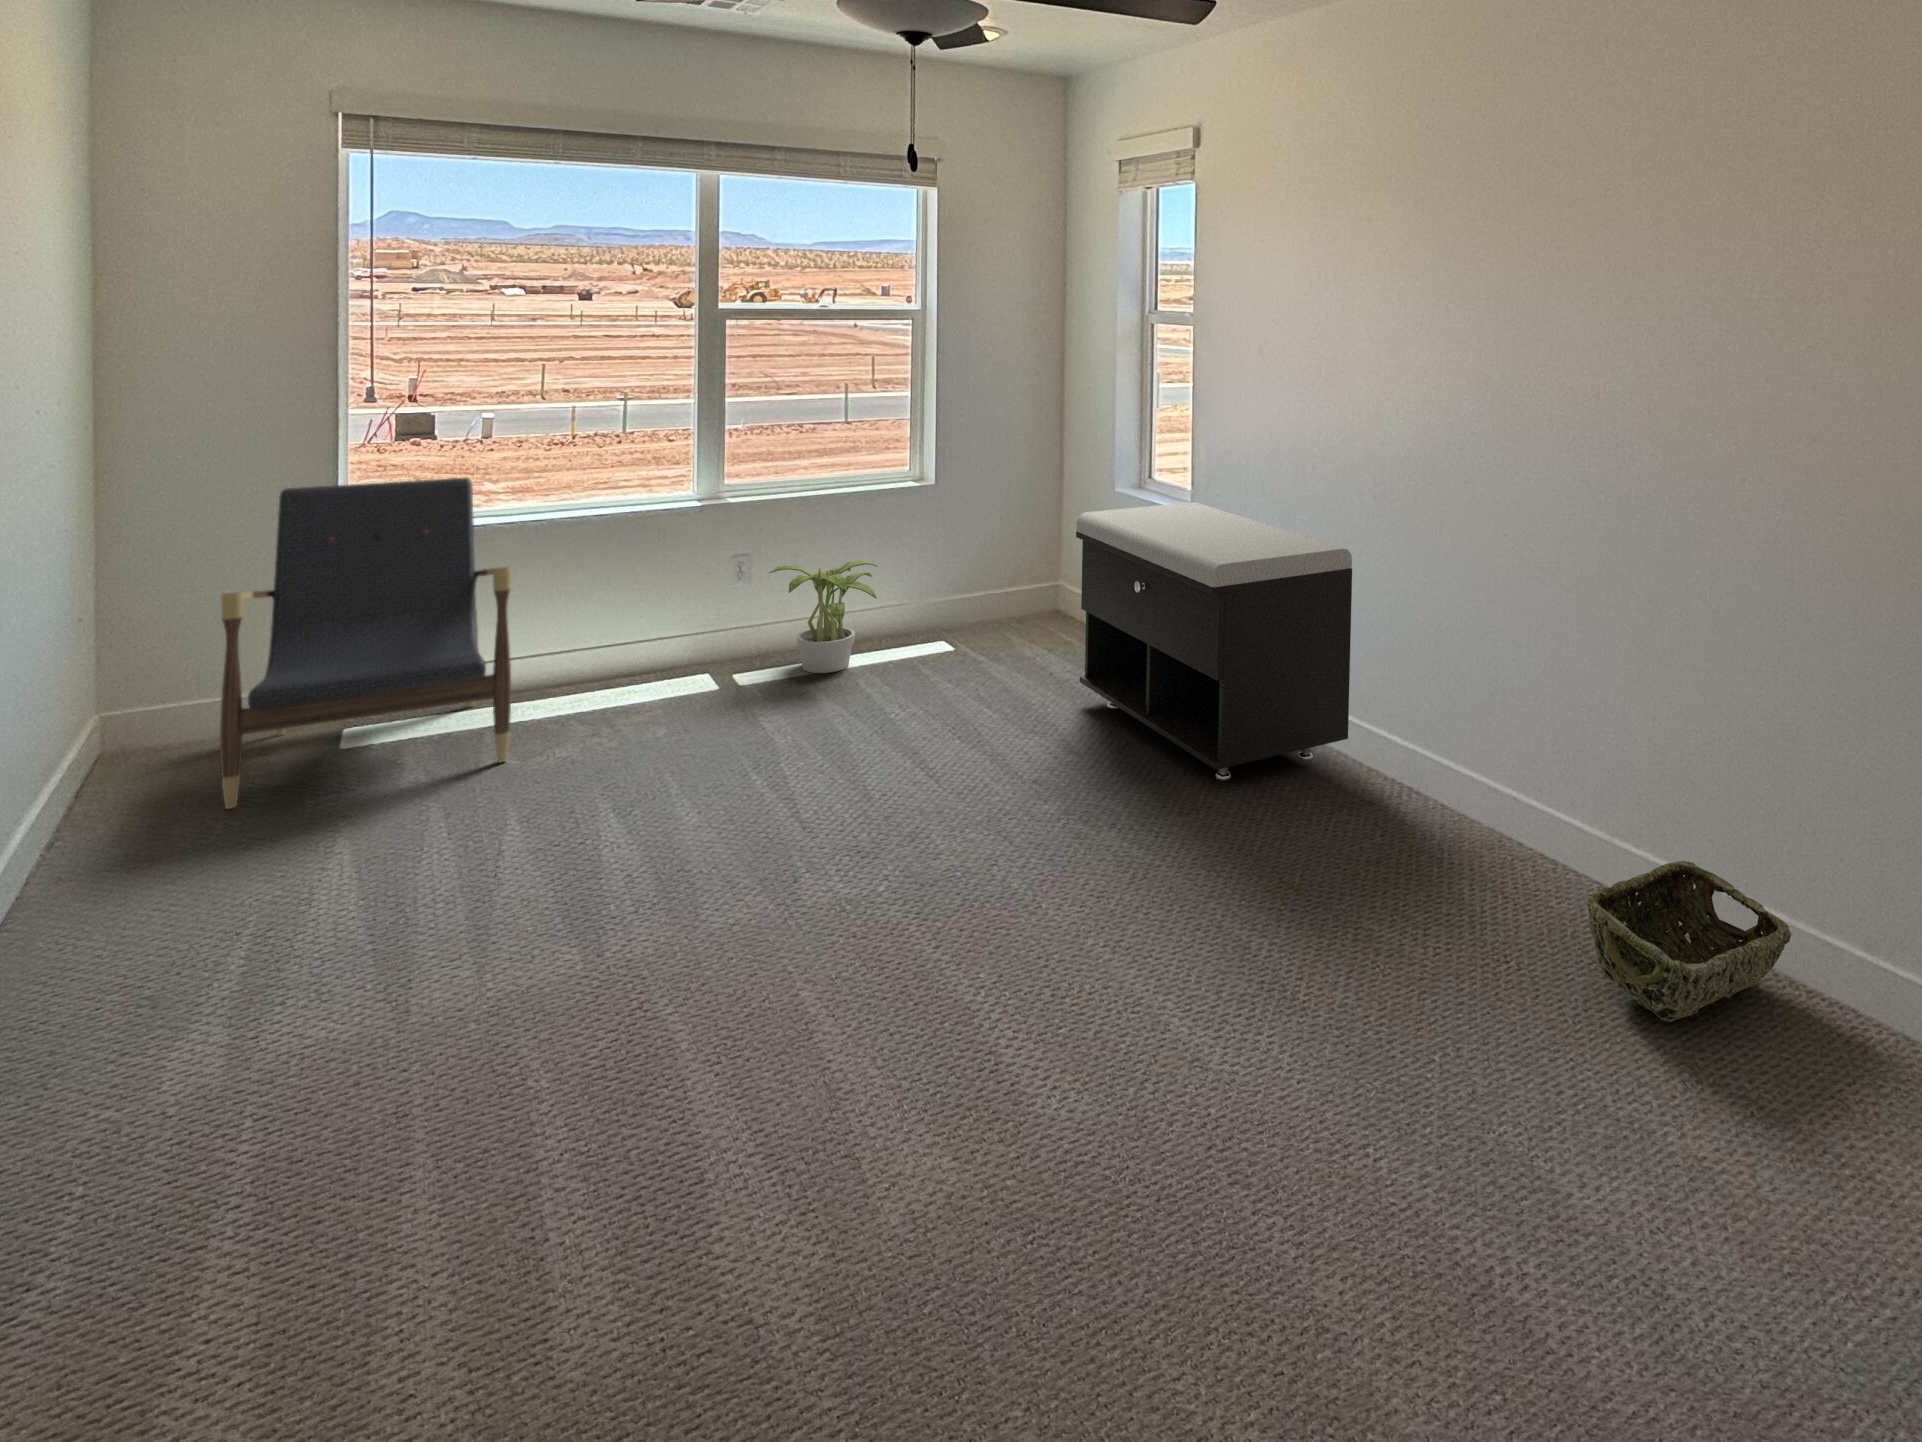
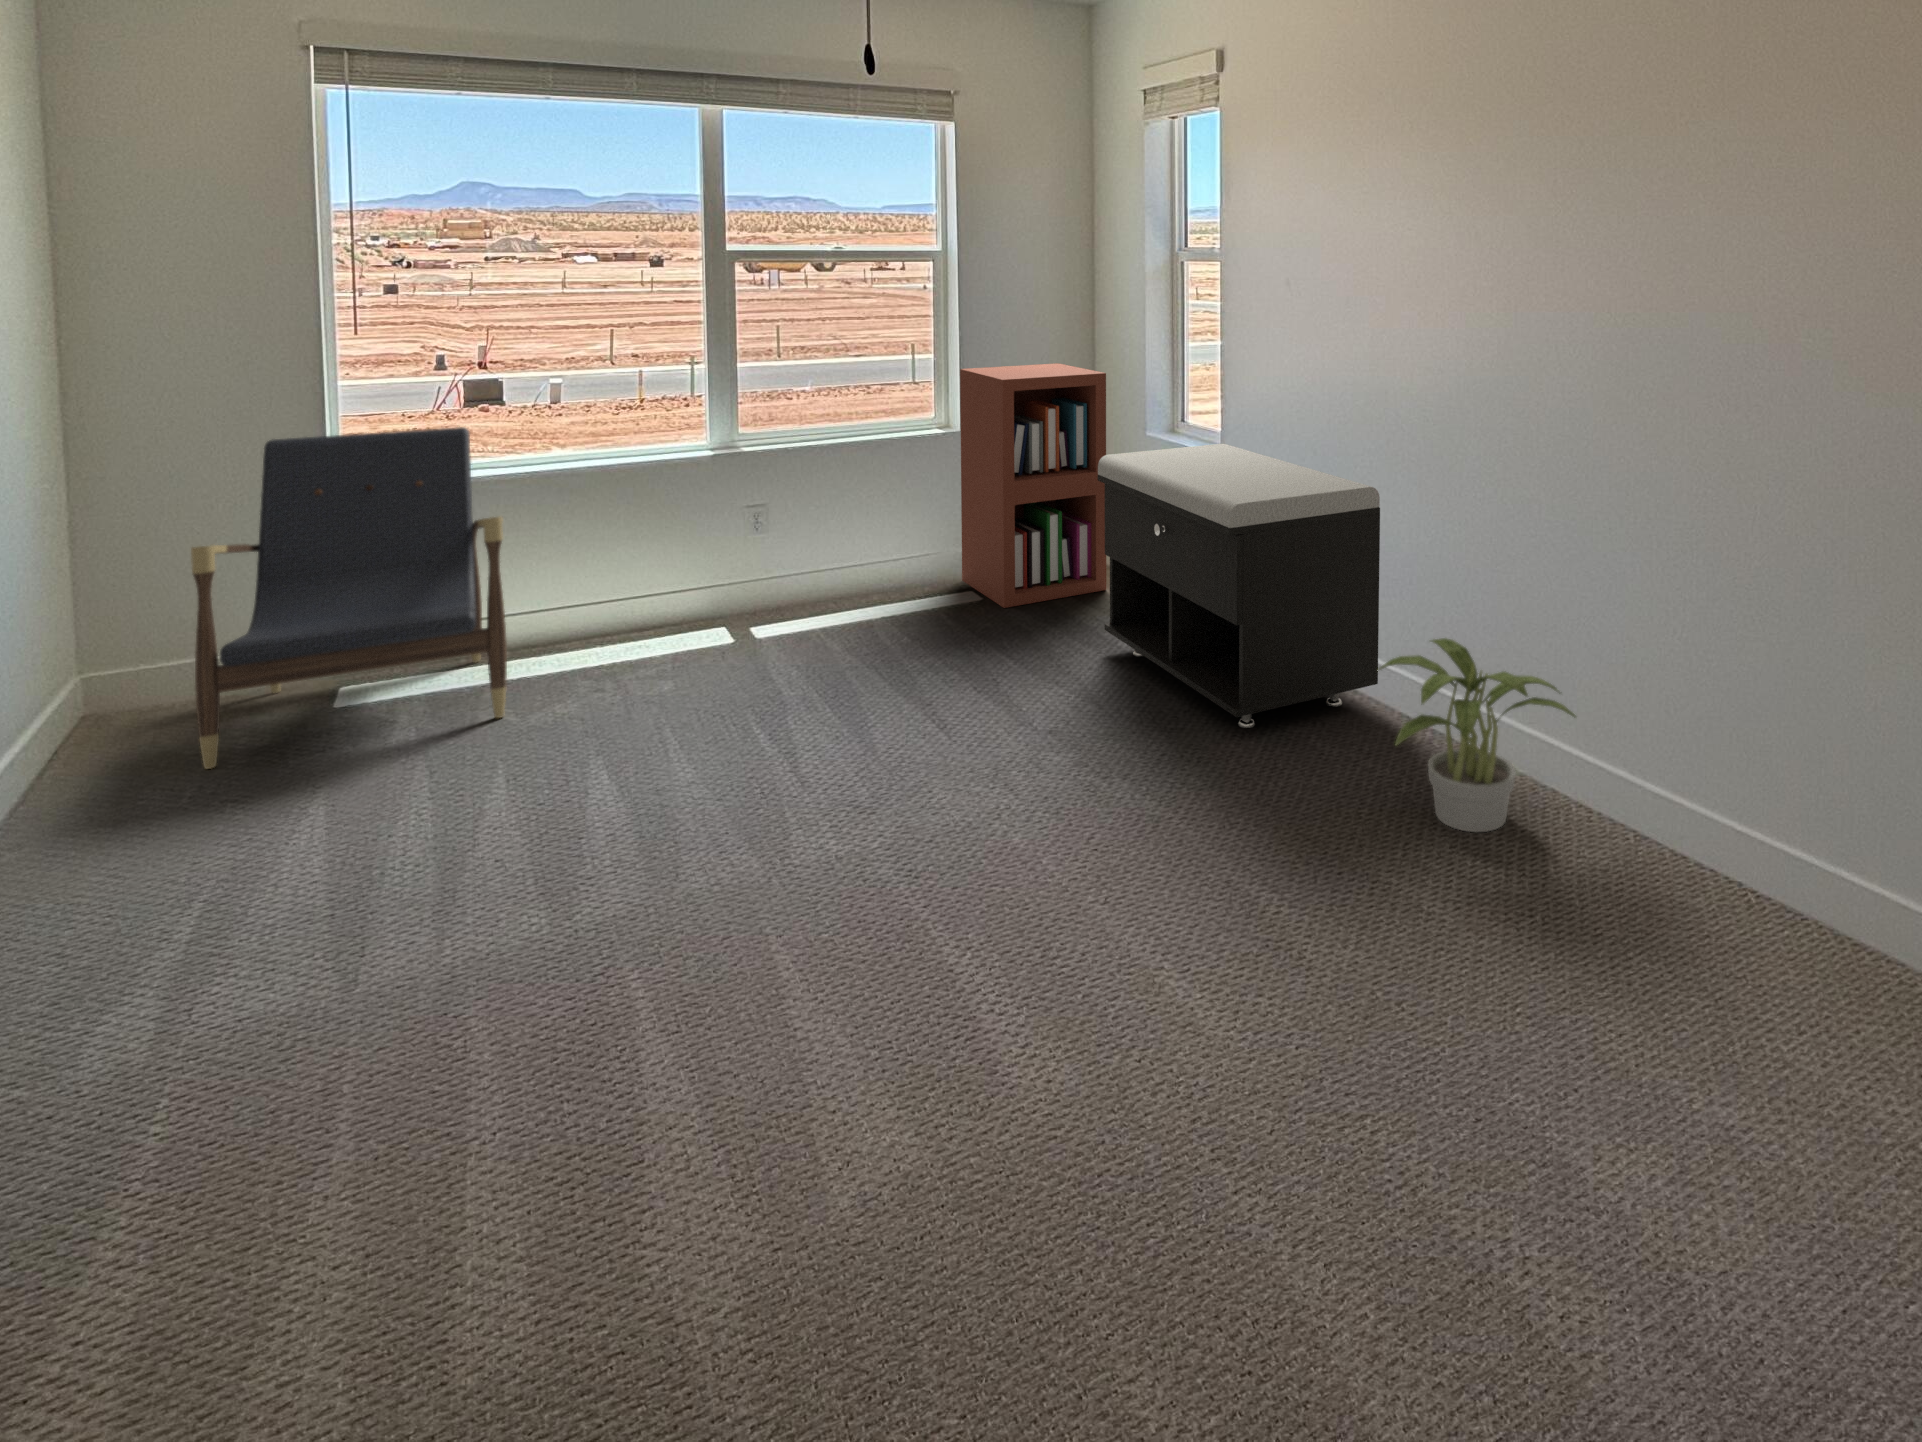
bookshelf: none [933,419,1078,659] -> present [960,363,1106,608]
potted plant: present [769,560,878,673] -> present [1379,638,1576,832]
woven basket: present [1586,861,1791,1022] -> none [1612,807,1833,978]

